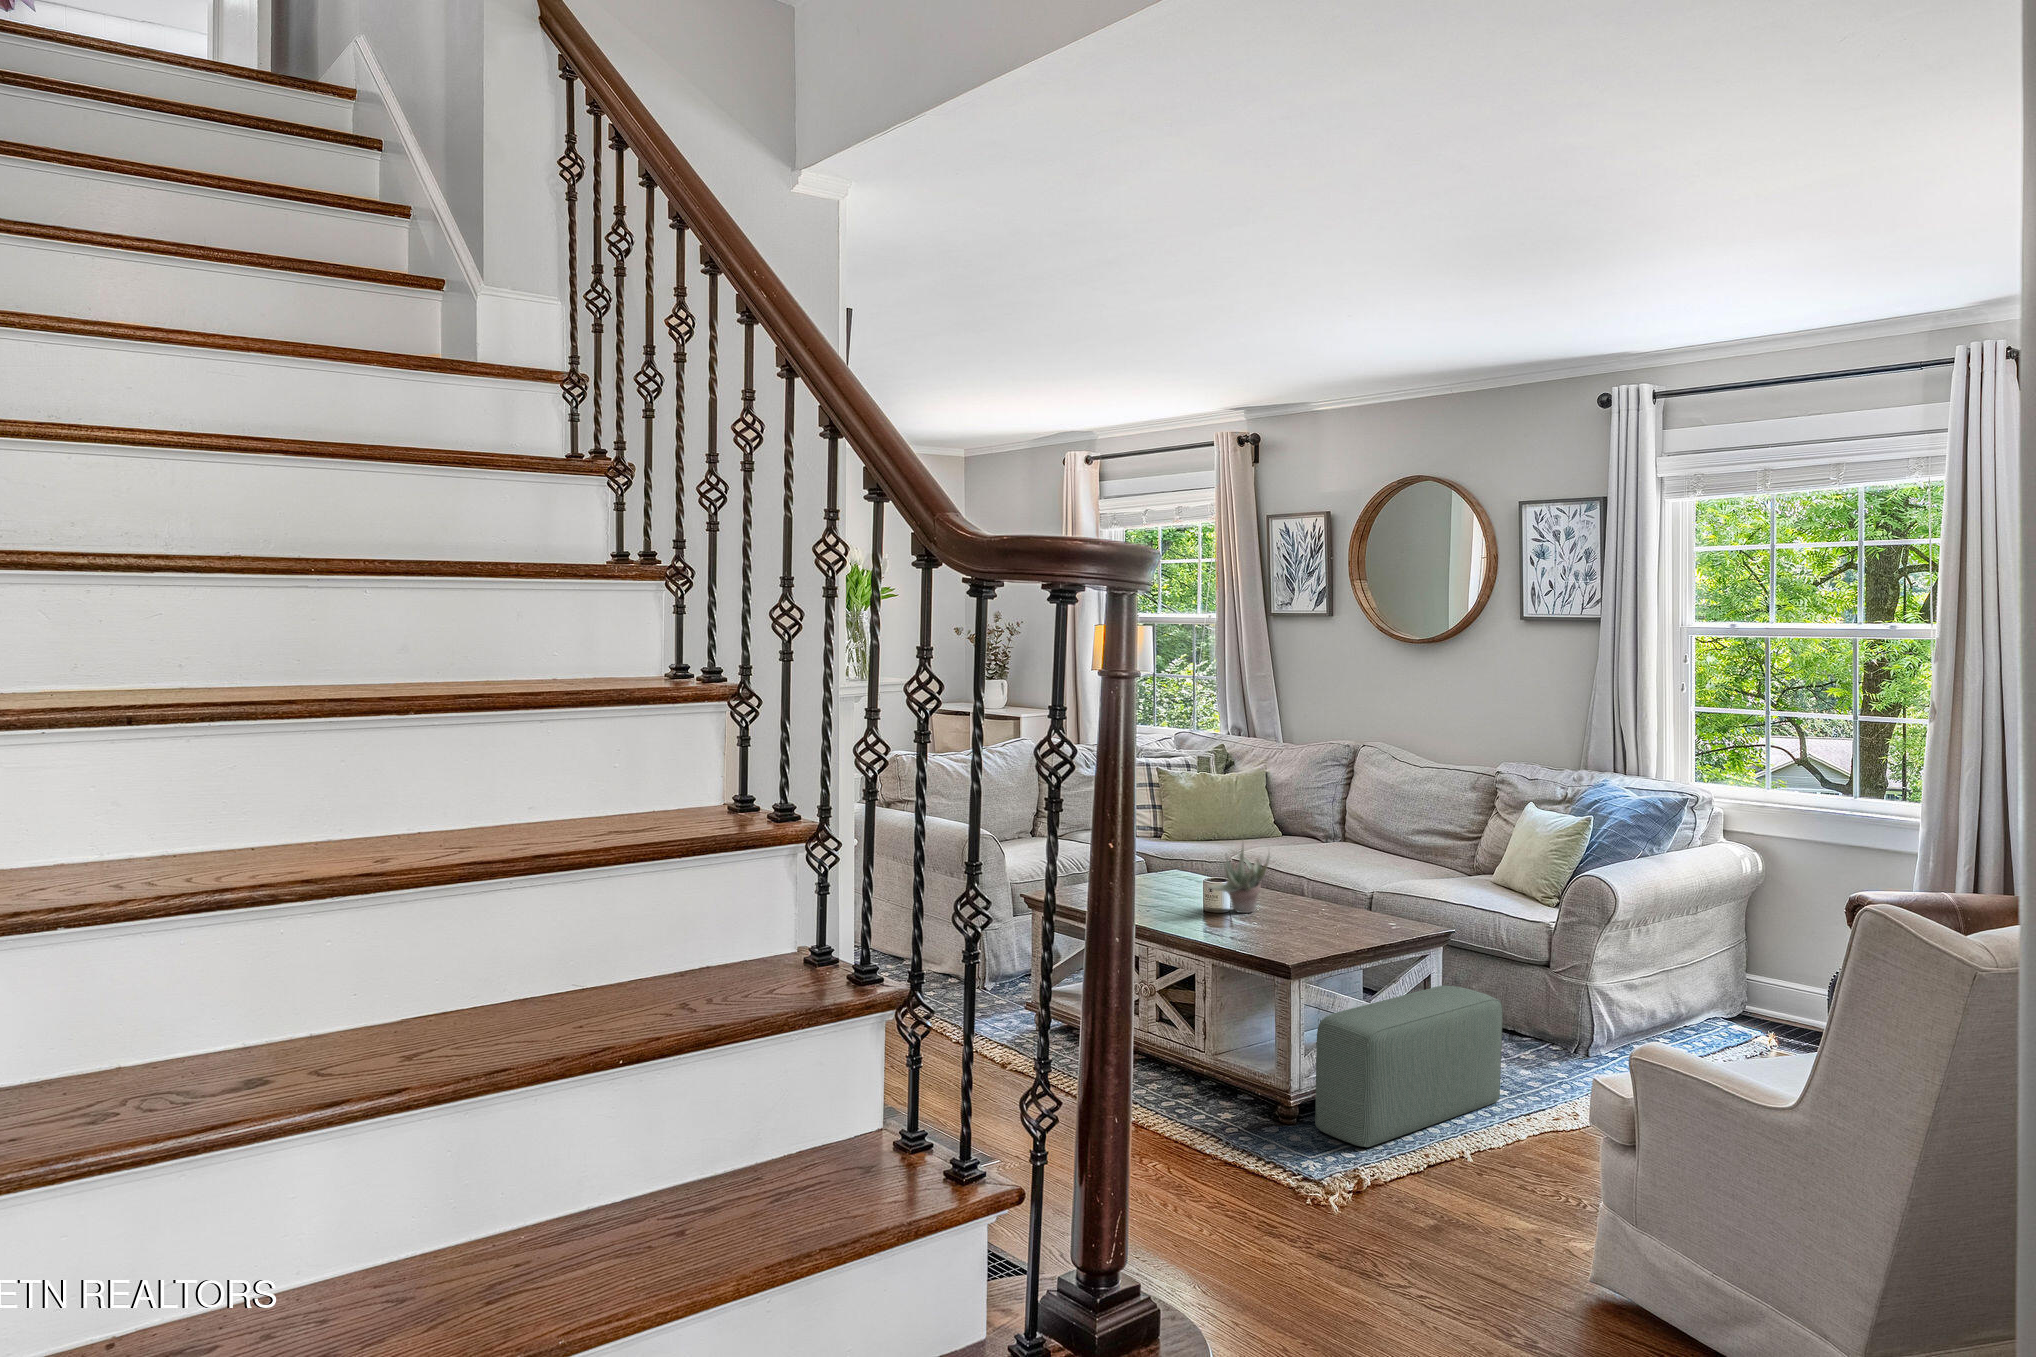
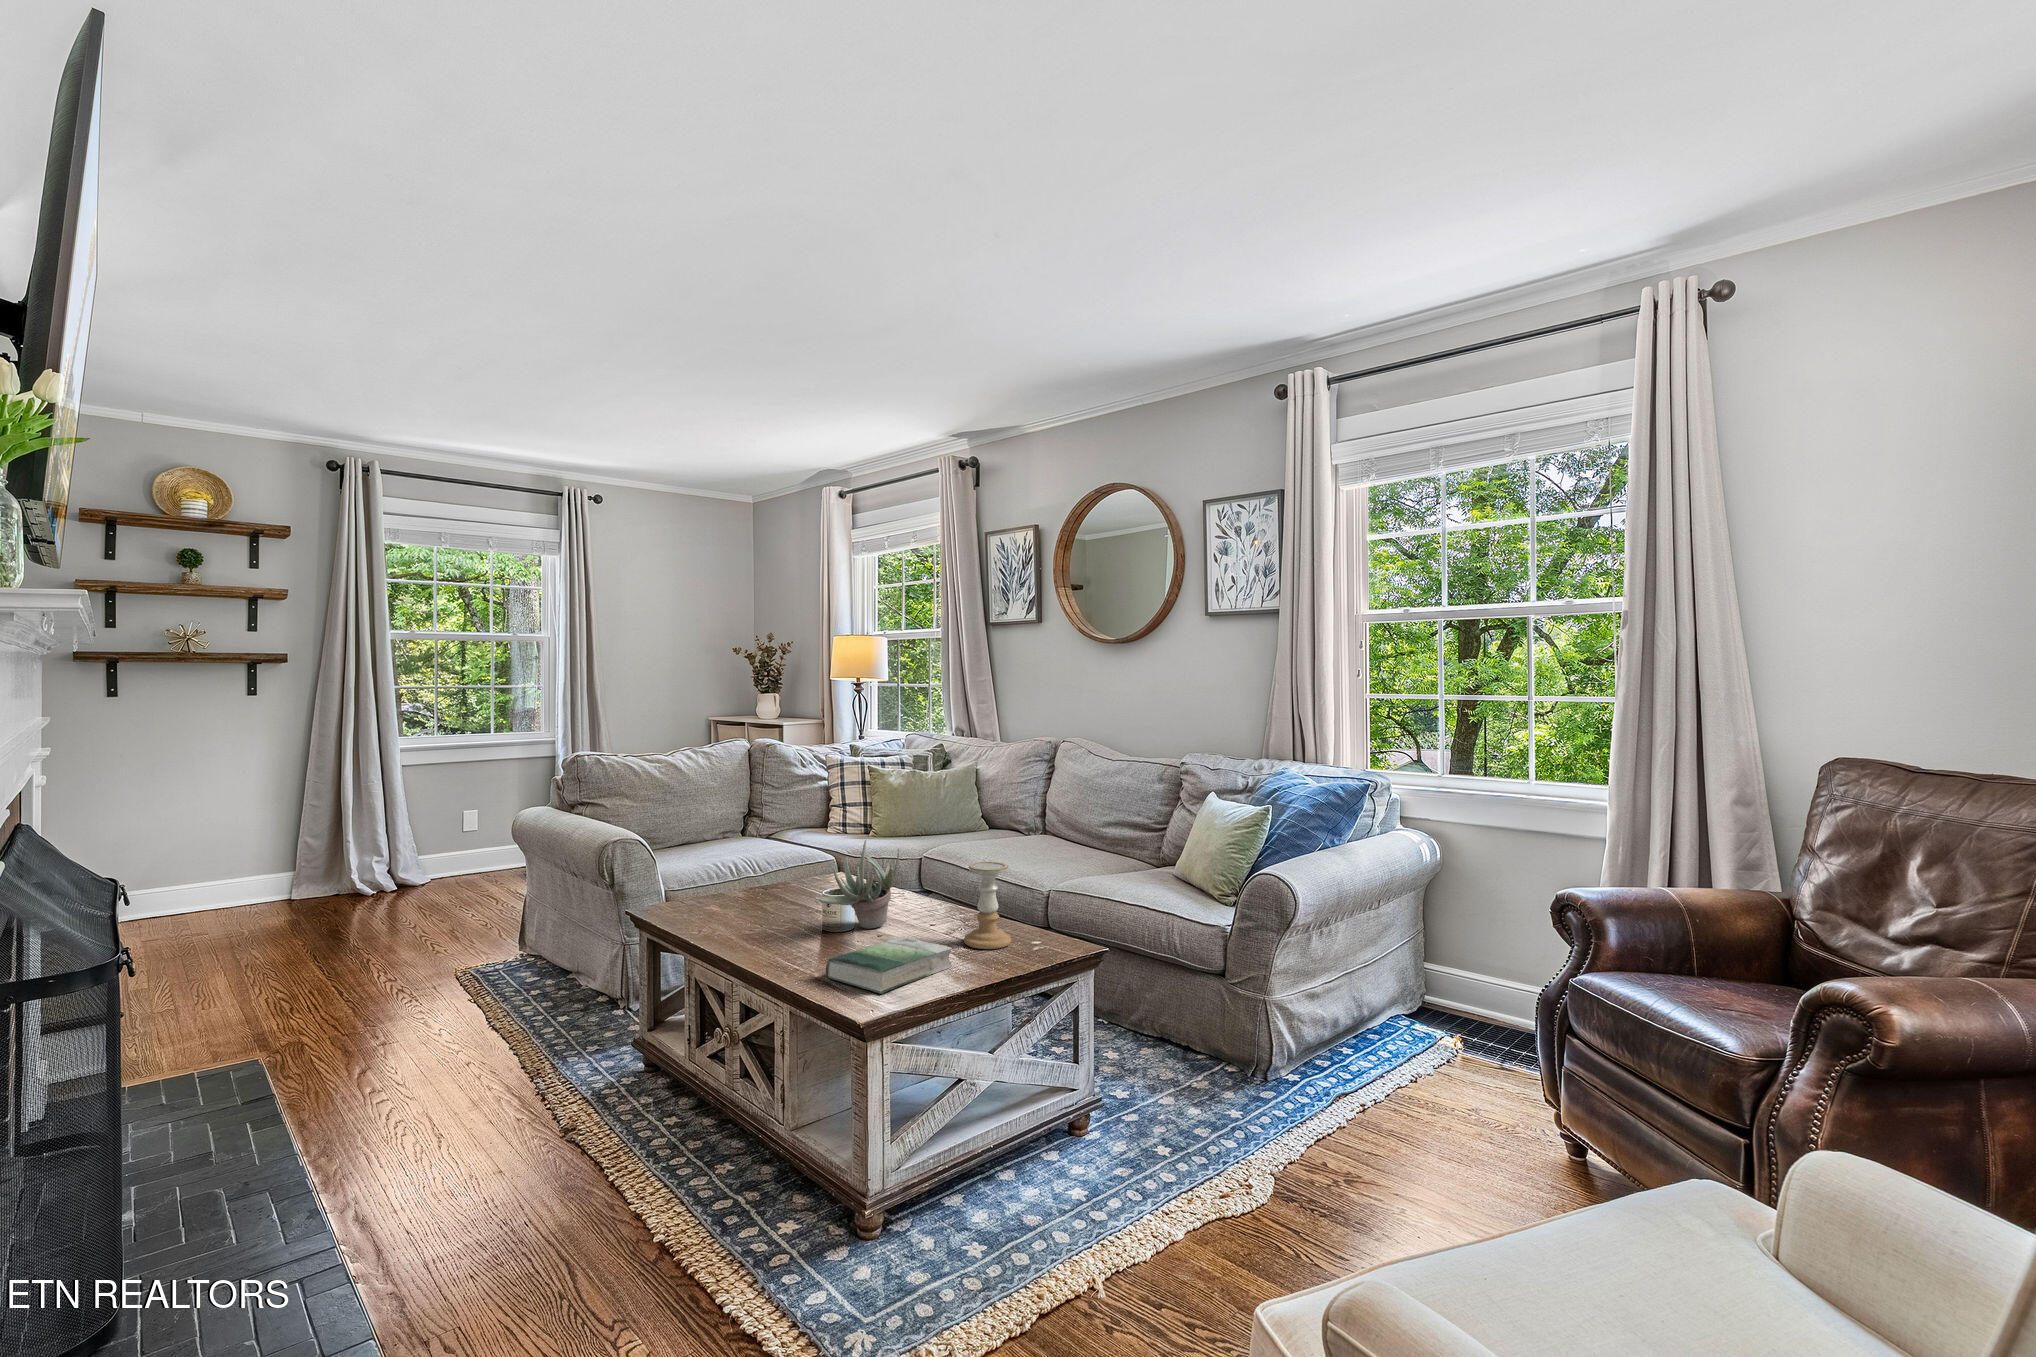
candle holder: none [1331,859,1371,929] -> present [964,862,1011,949]
book: none [1240,916,1334,952] -> present [826,937,952,994]
pouf: present [1315,985,1503,1147] -> none [896,1020,1159,1291]

